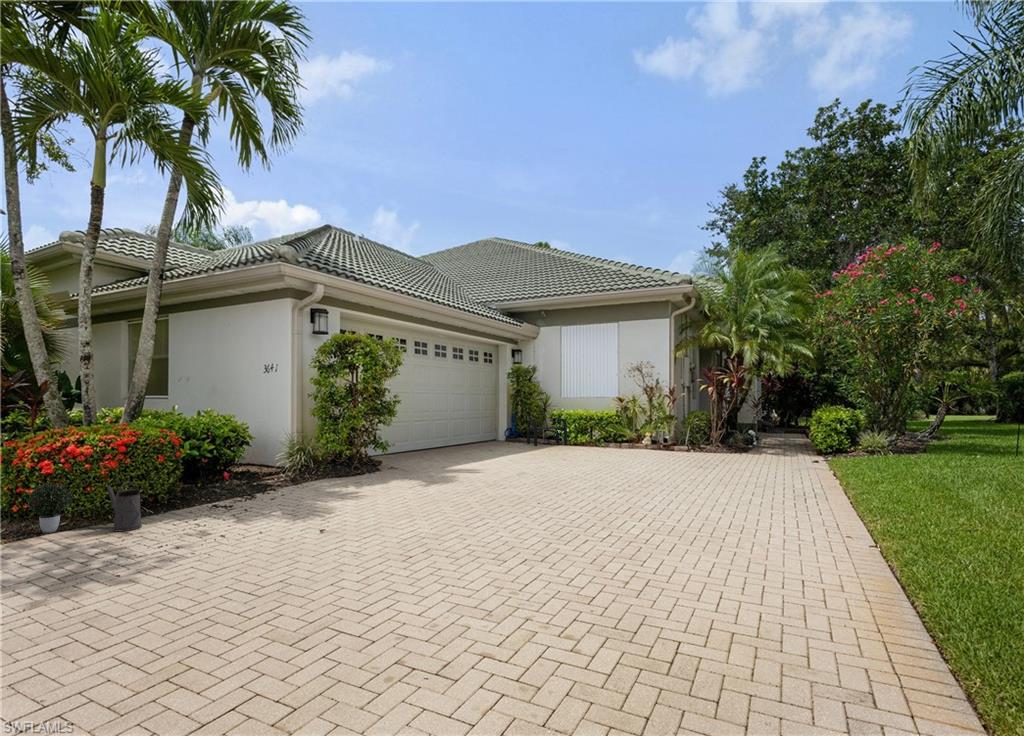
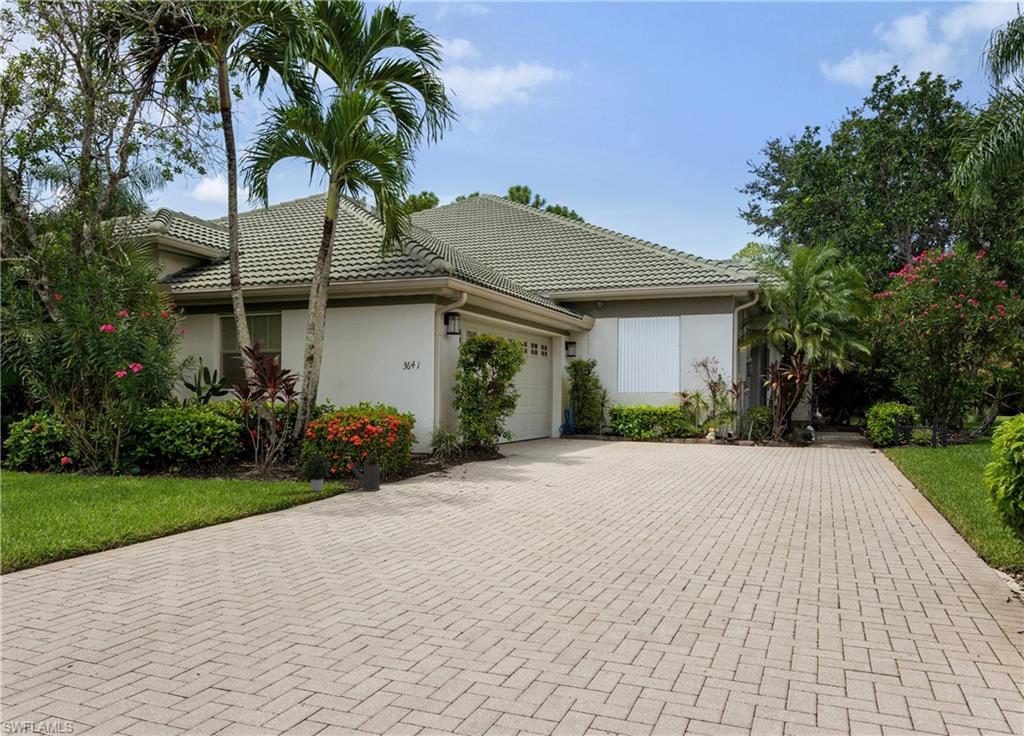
bench: present [527,418,567,446] -> present [895,416,947,448]

